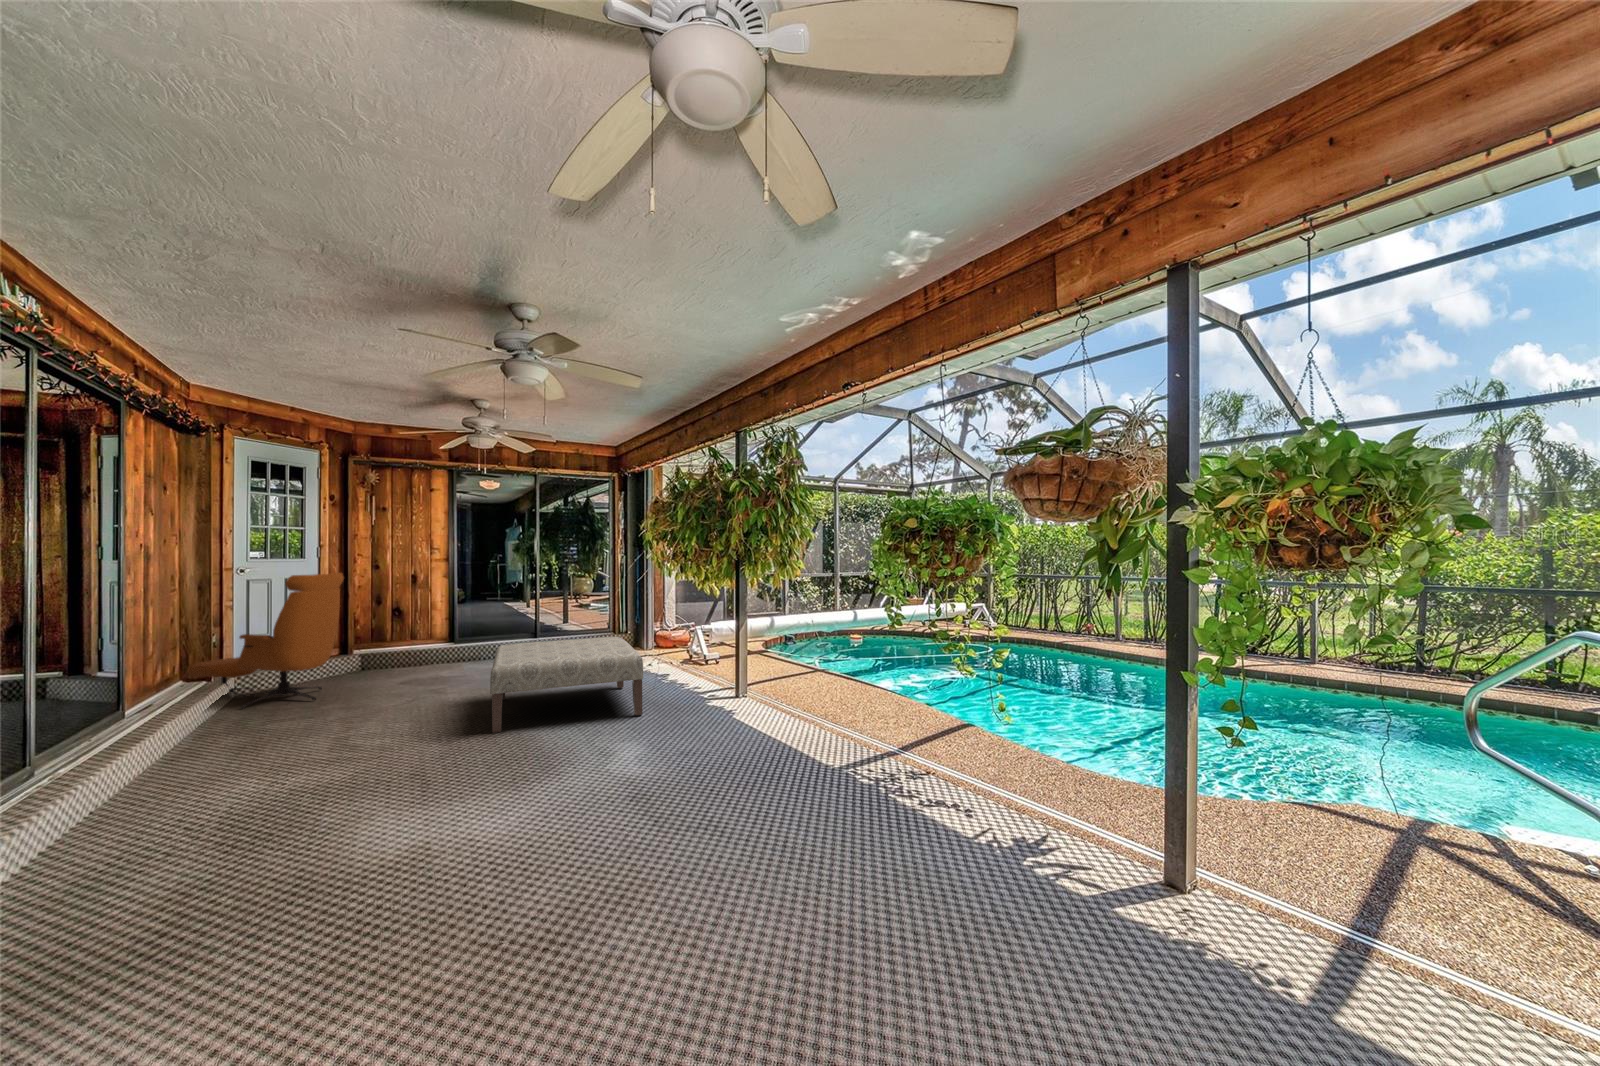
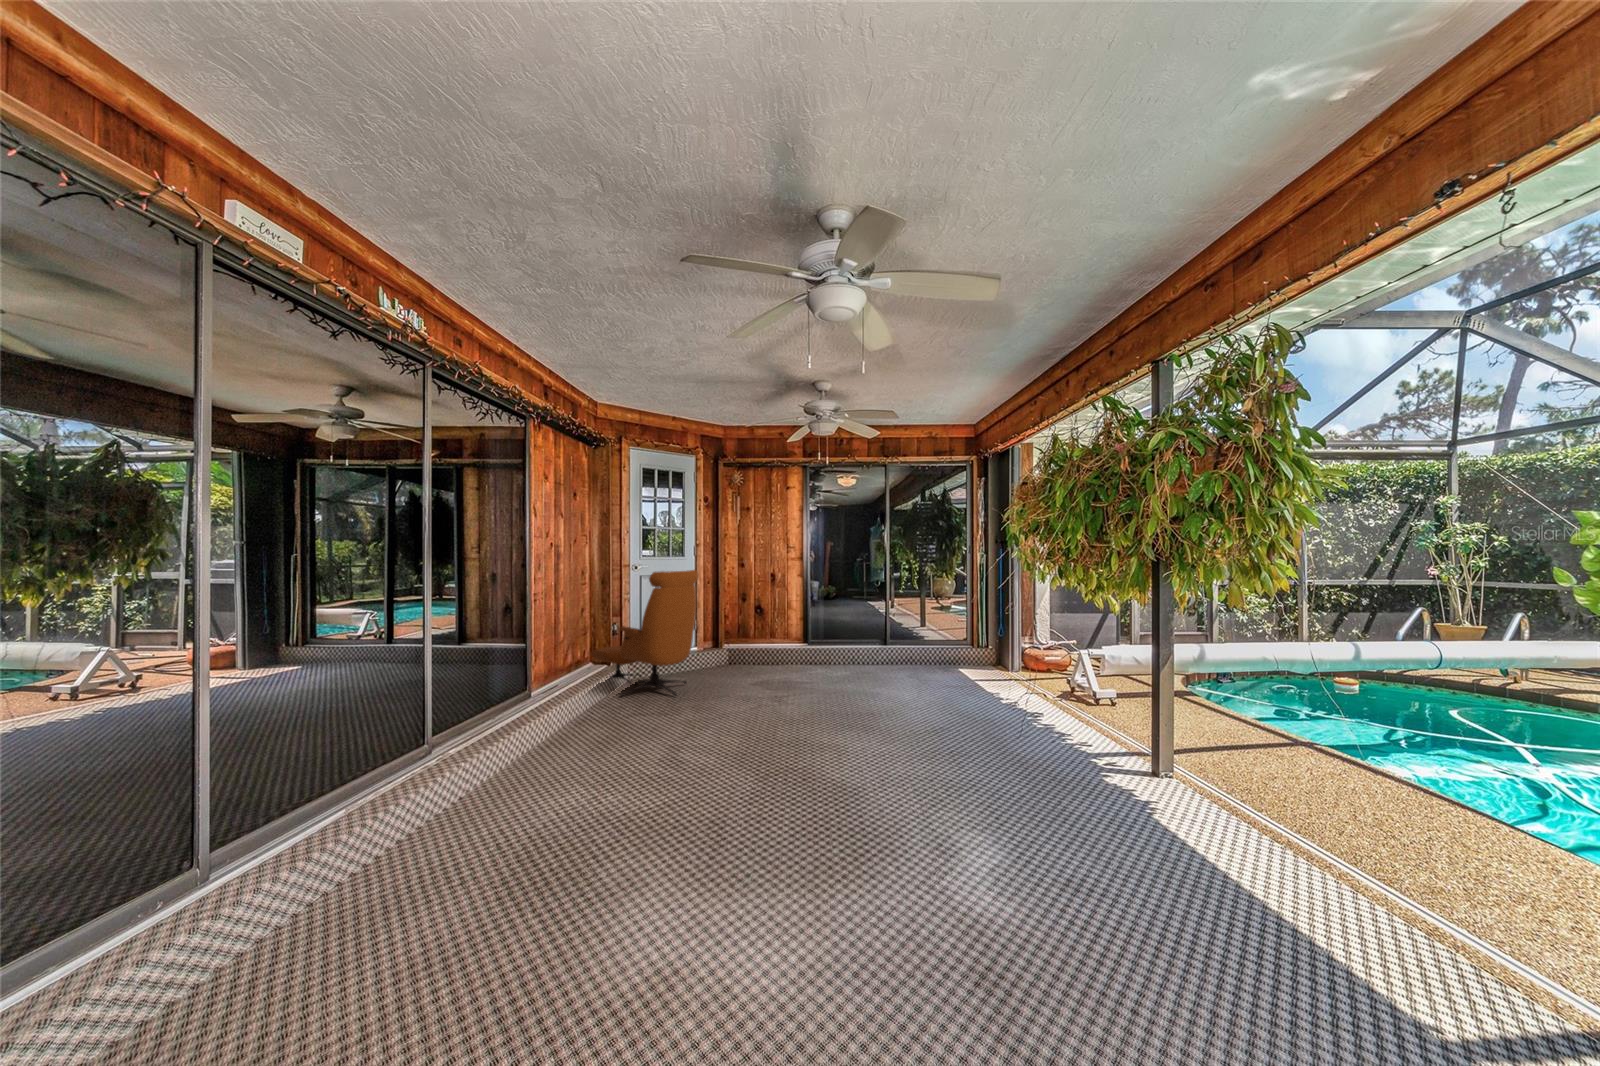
ottoman: present [490,637,643,733] -> none [810,659,1006,783]

